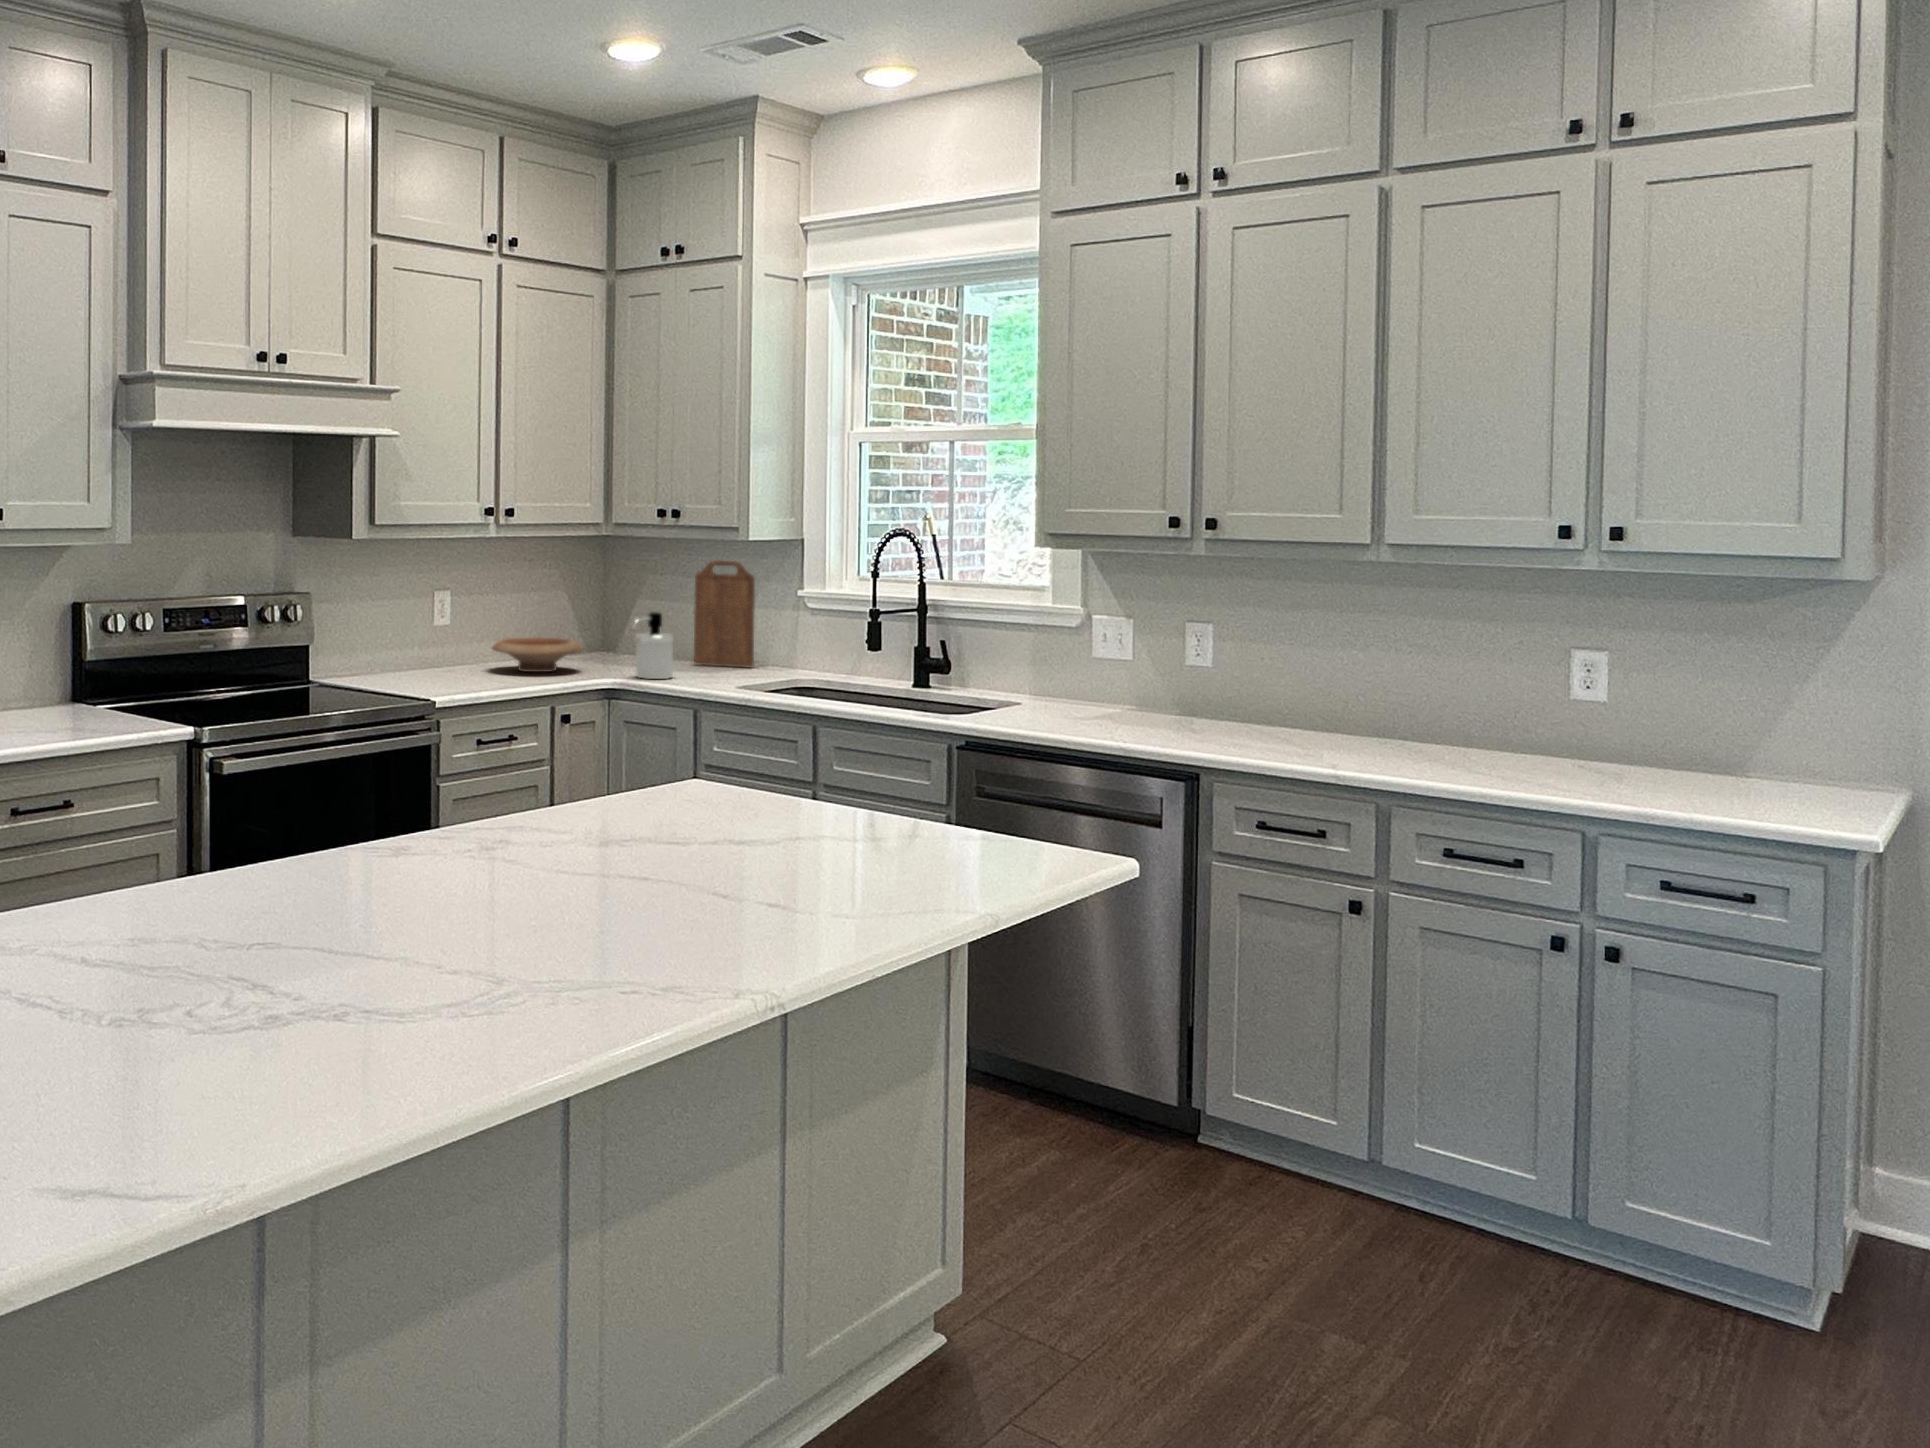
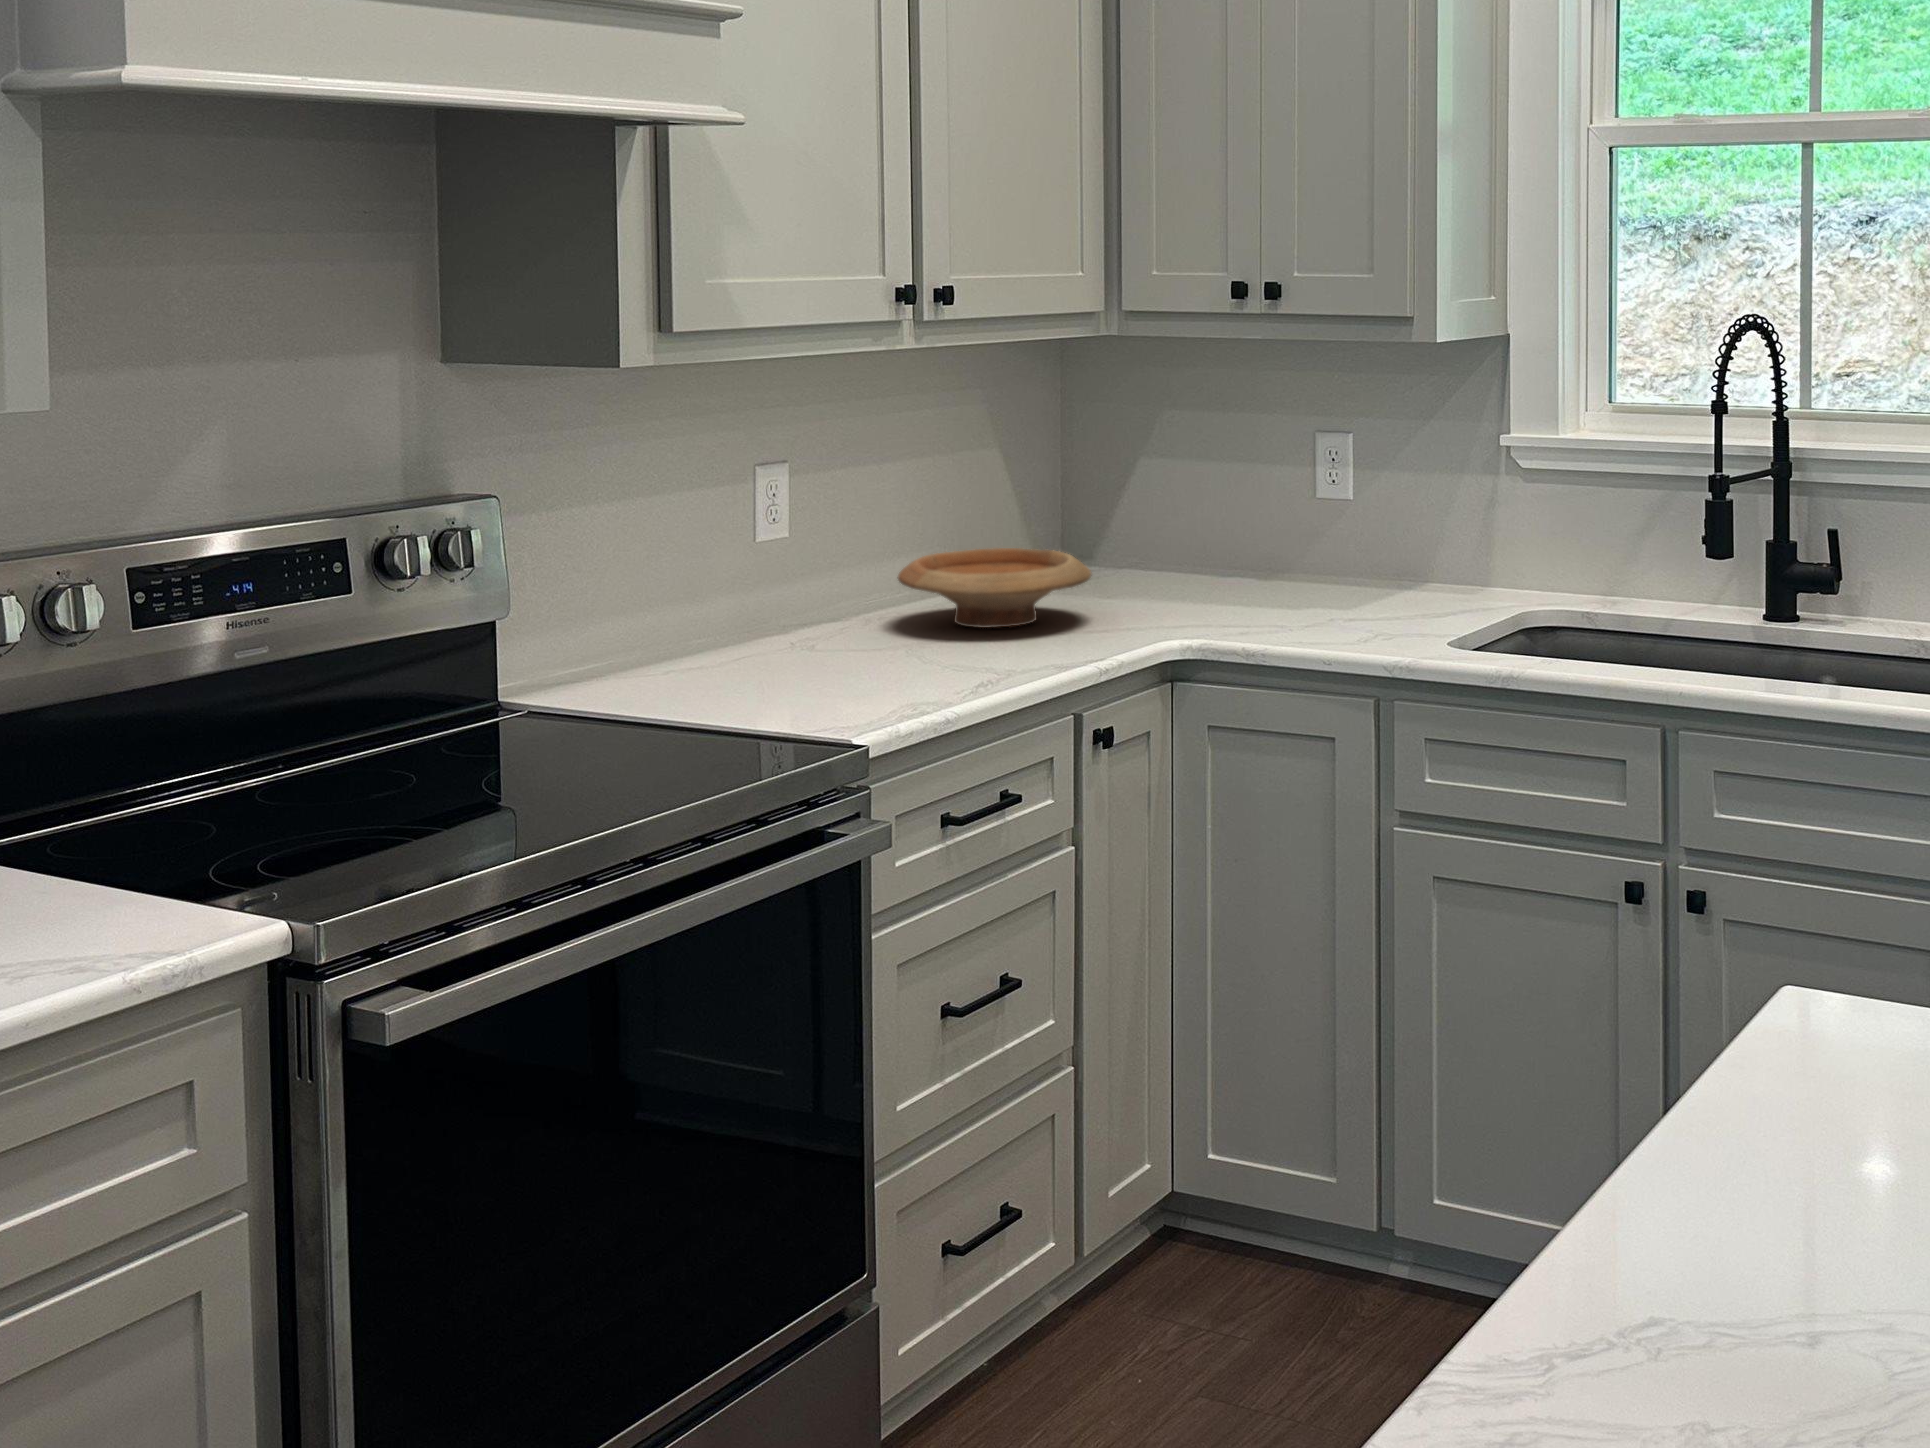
cutting board: present [694,560,755,667] -> none [1280,377,1399,583]
soap dispenser: present [632,612,675,679] -> none [1212,492,1293,630]

